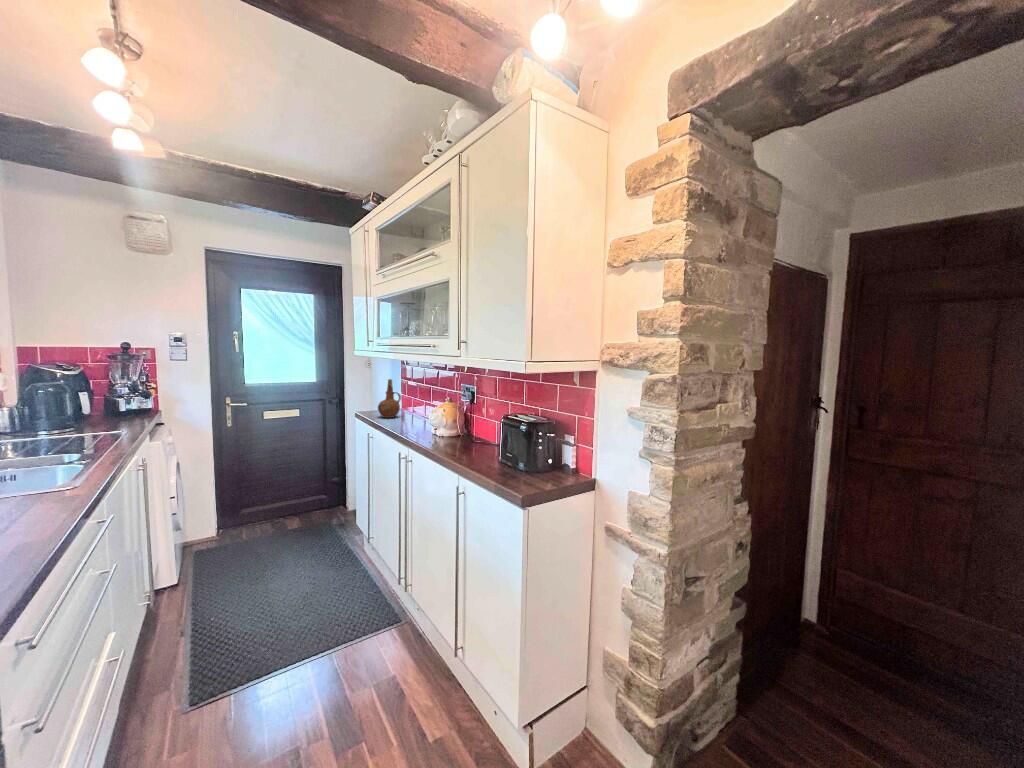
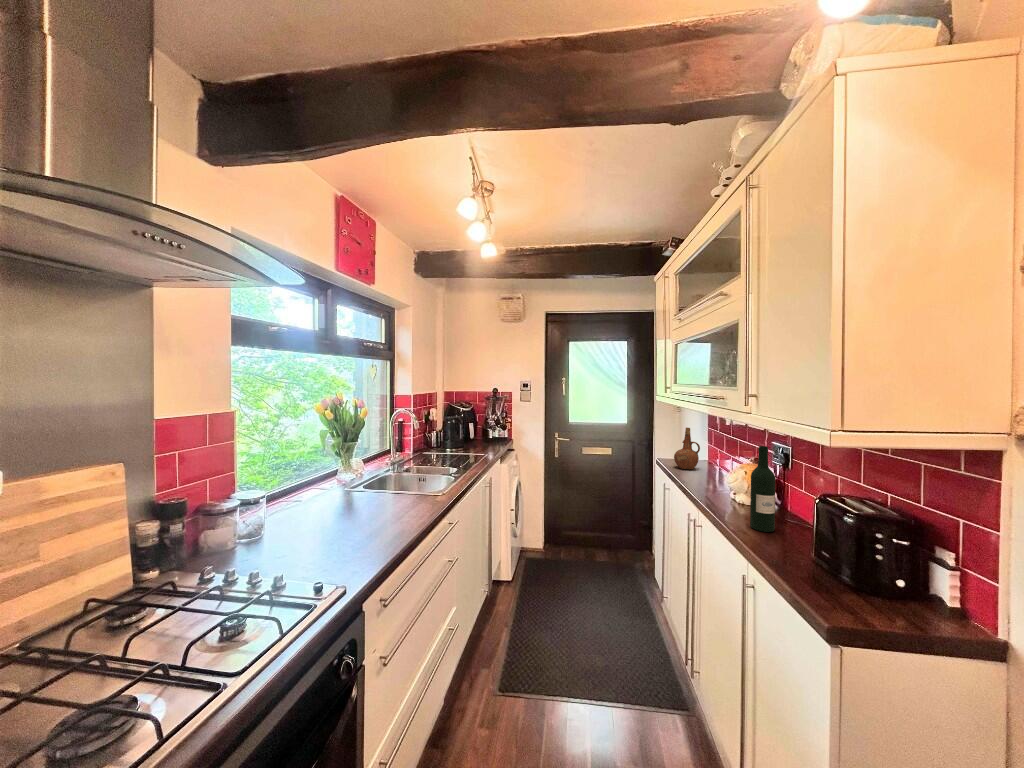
wine bottle: none [456,385,474,452] -> present [750,446,775,532]

